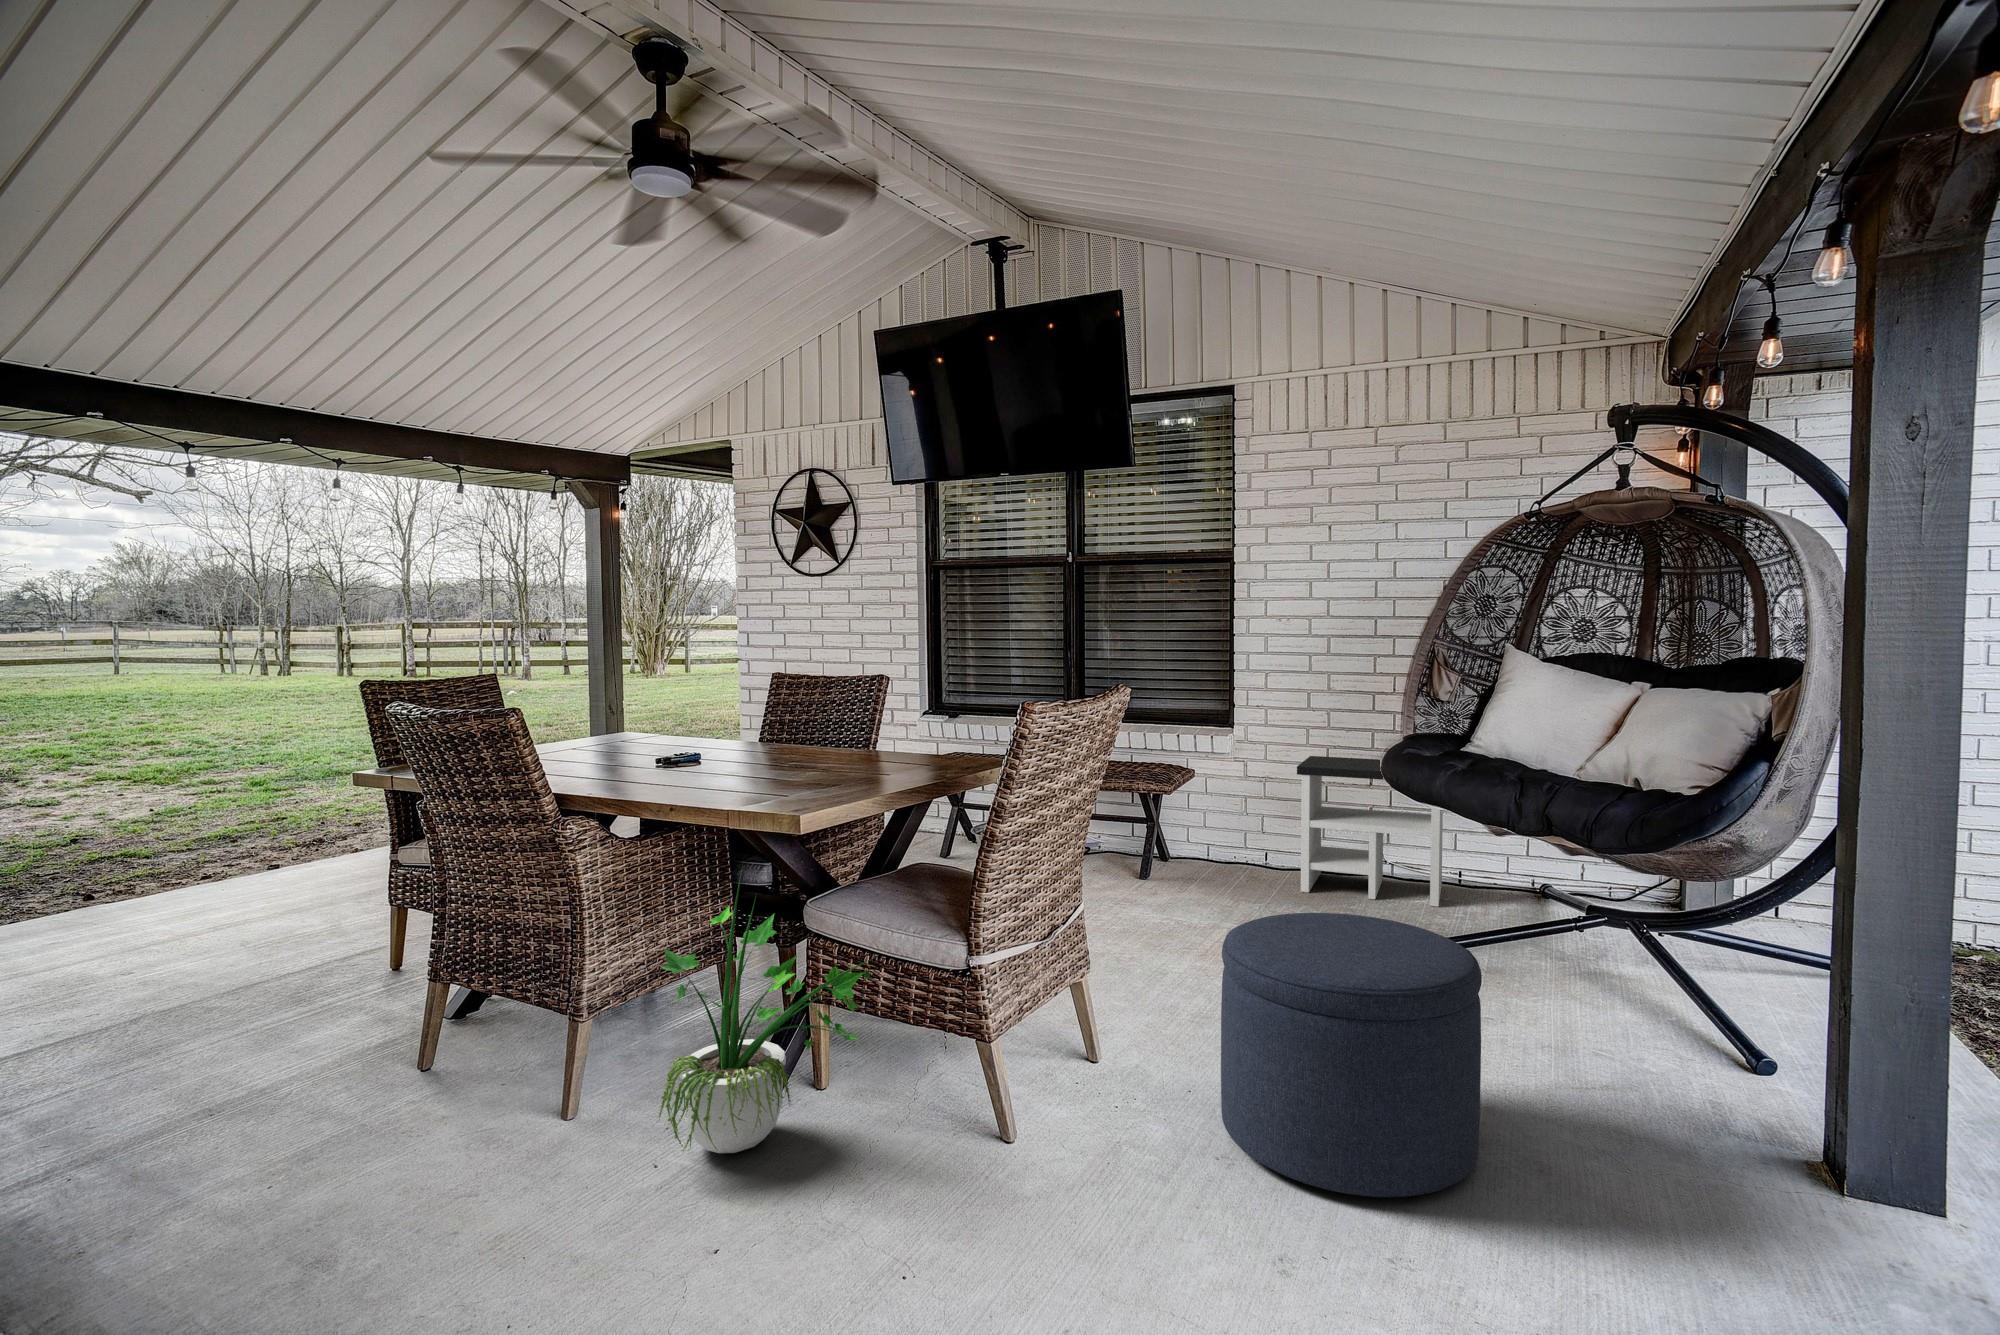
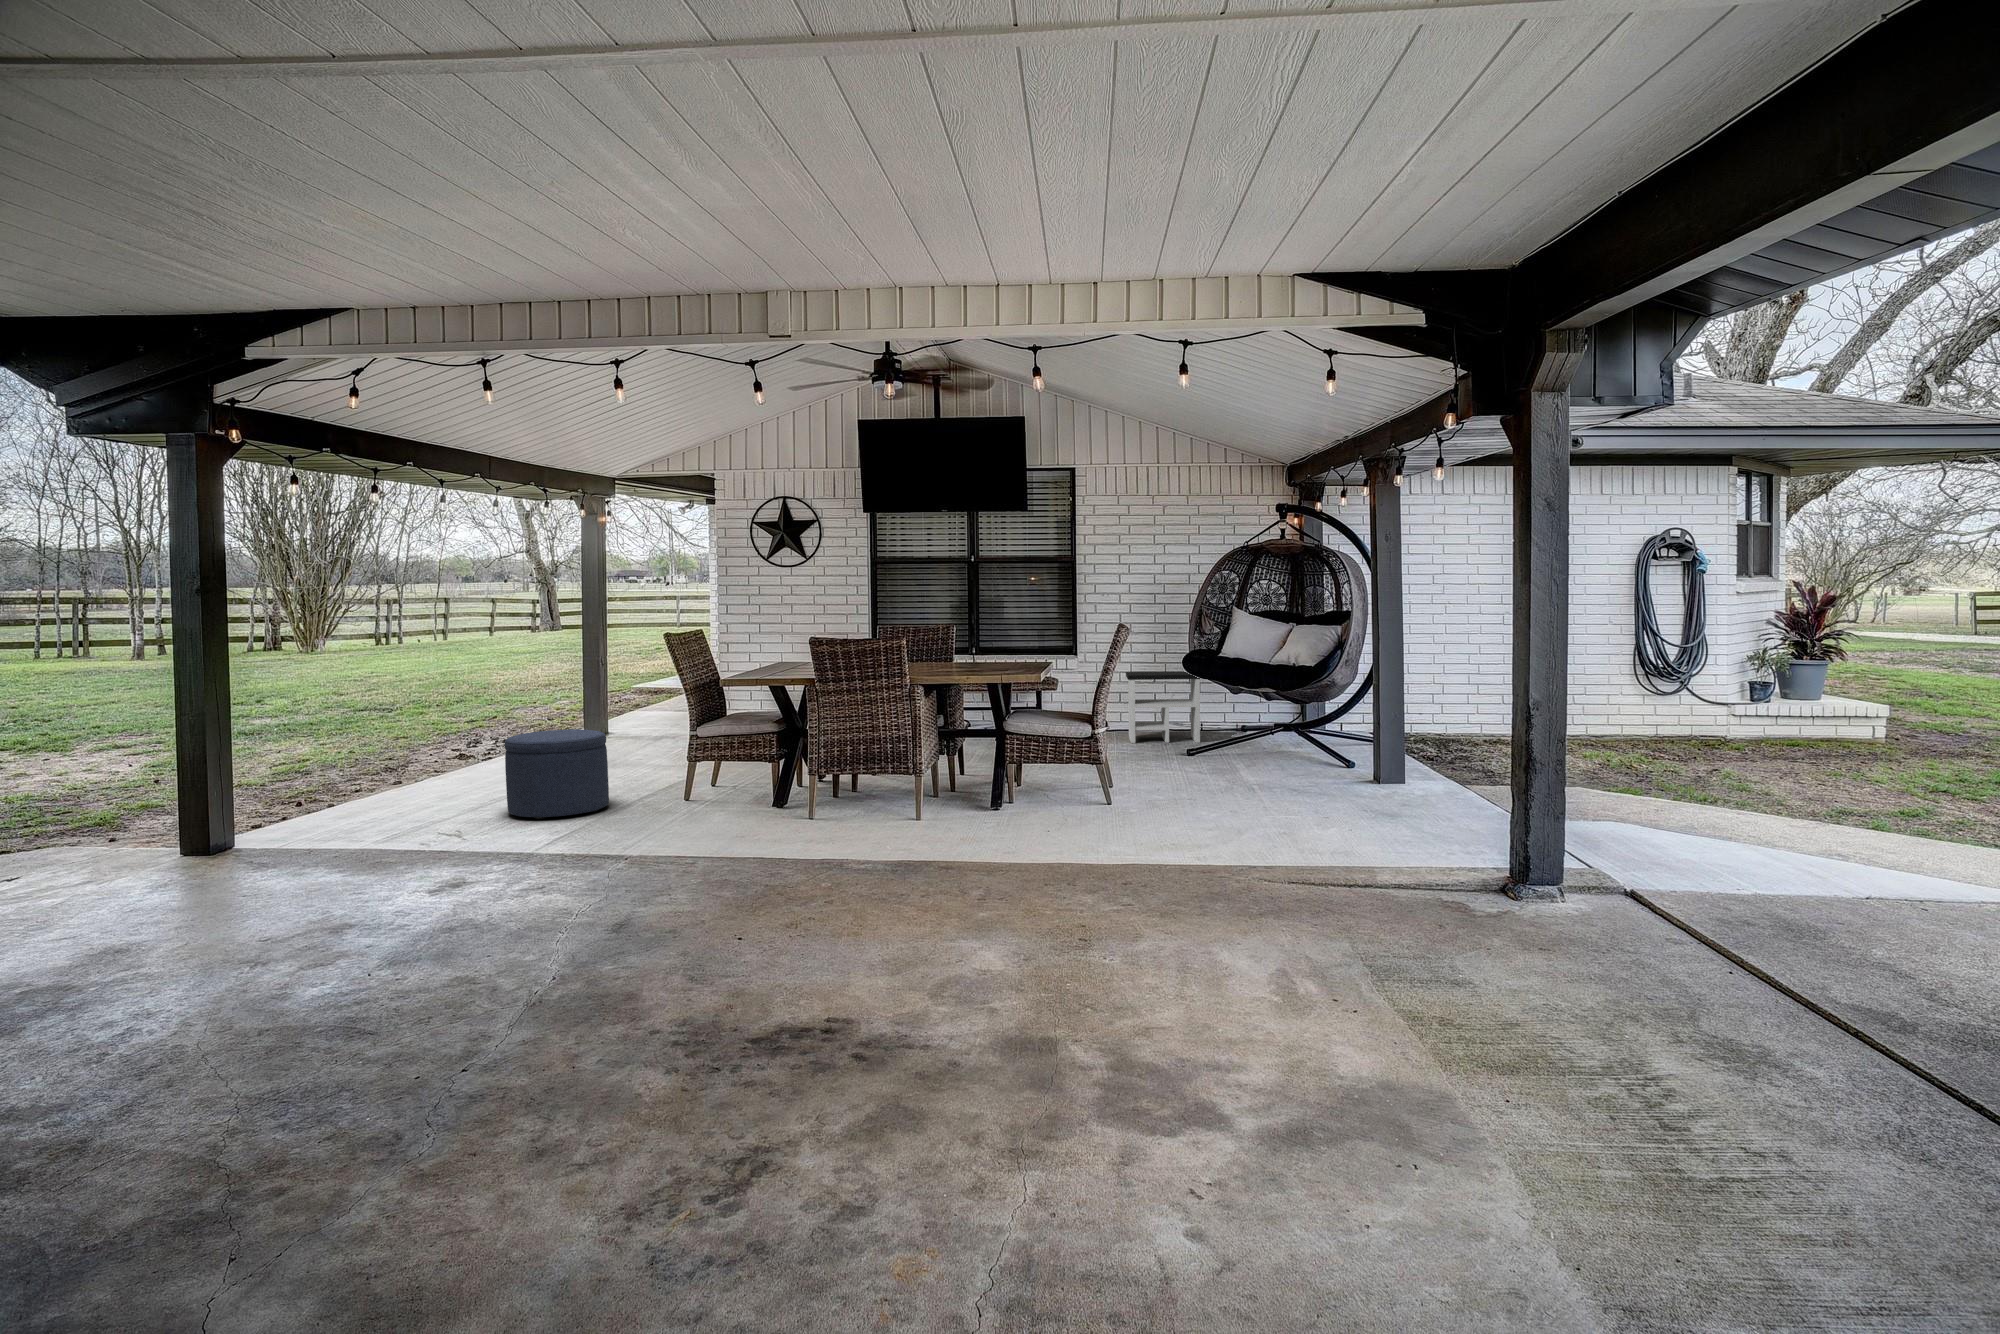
potted plant: present [659,870,873,1153] -> none [968,700,1079,815]
ottoman: present [1221,913,1482,1197] -> present [504,729,609,819]

